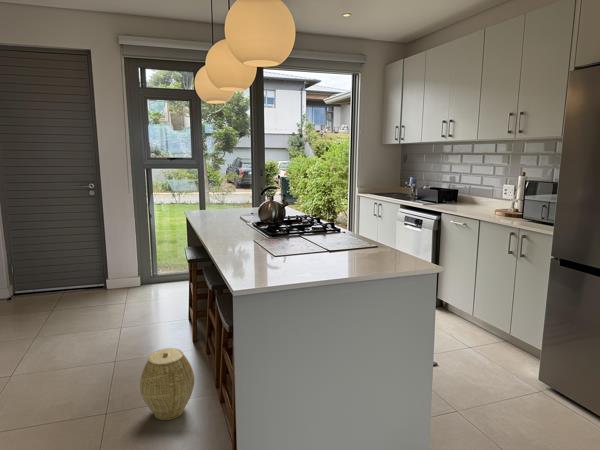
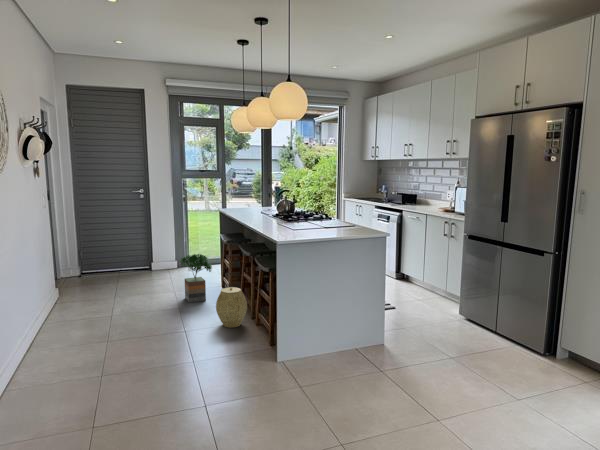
potted tree: none [112,278,163,353] -> present [179,254,212,302]

